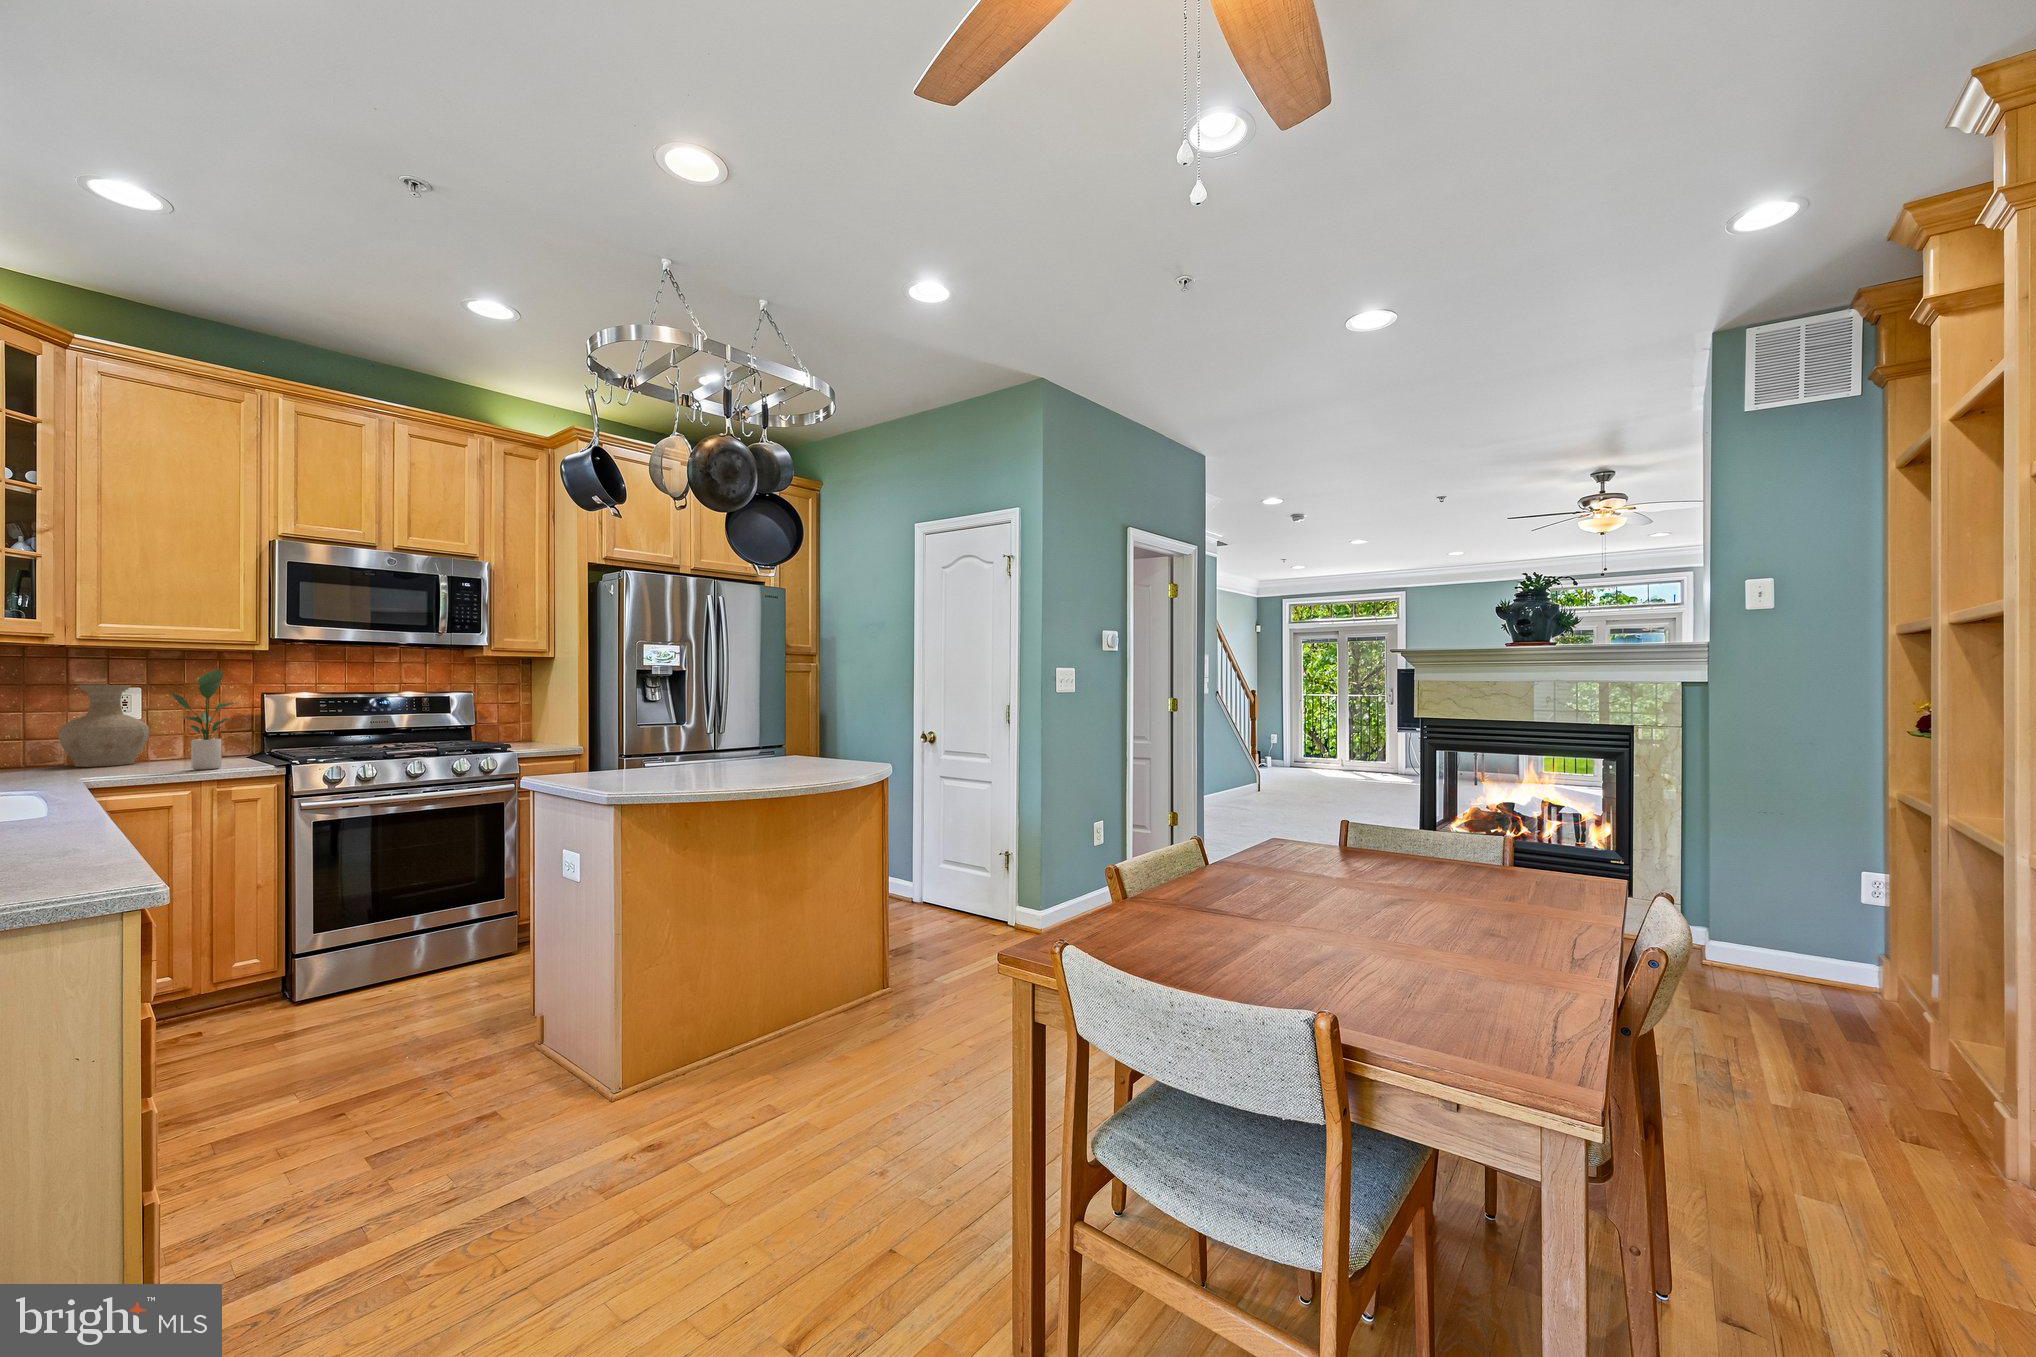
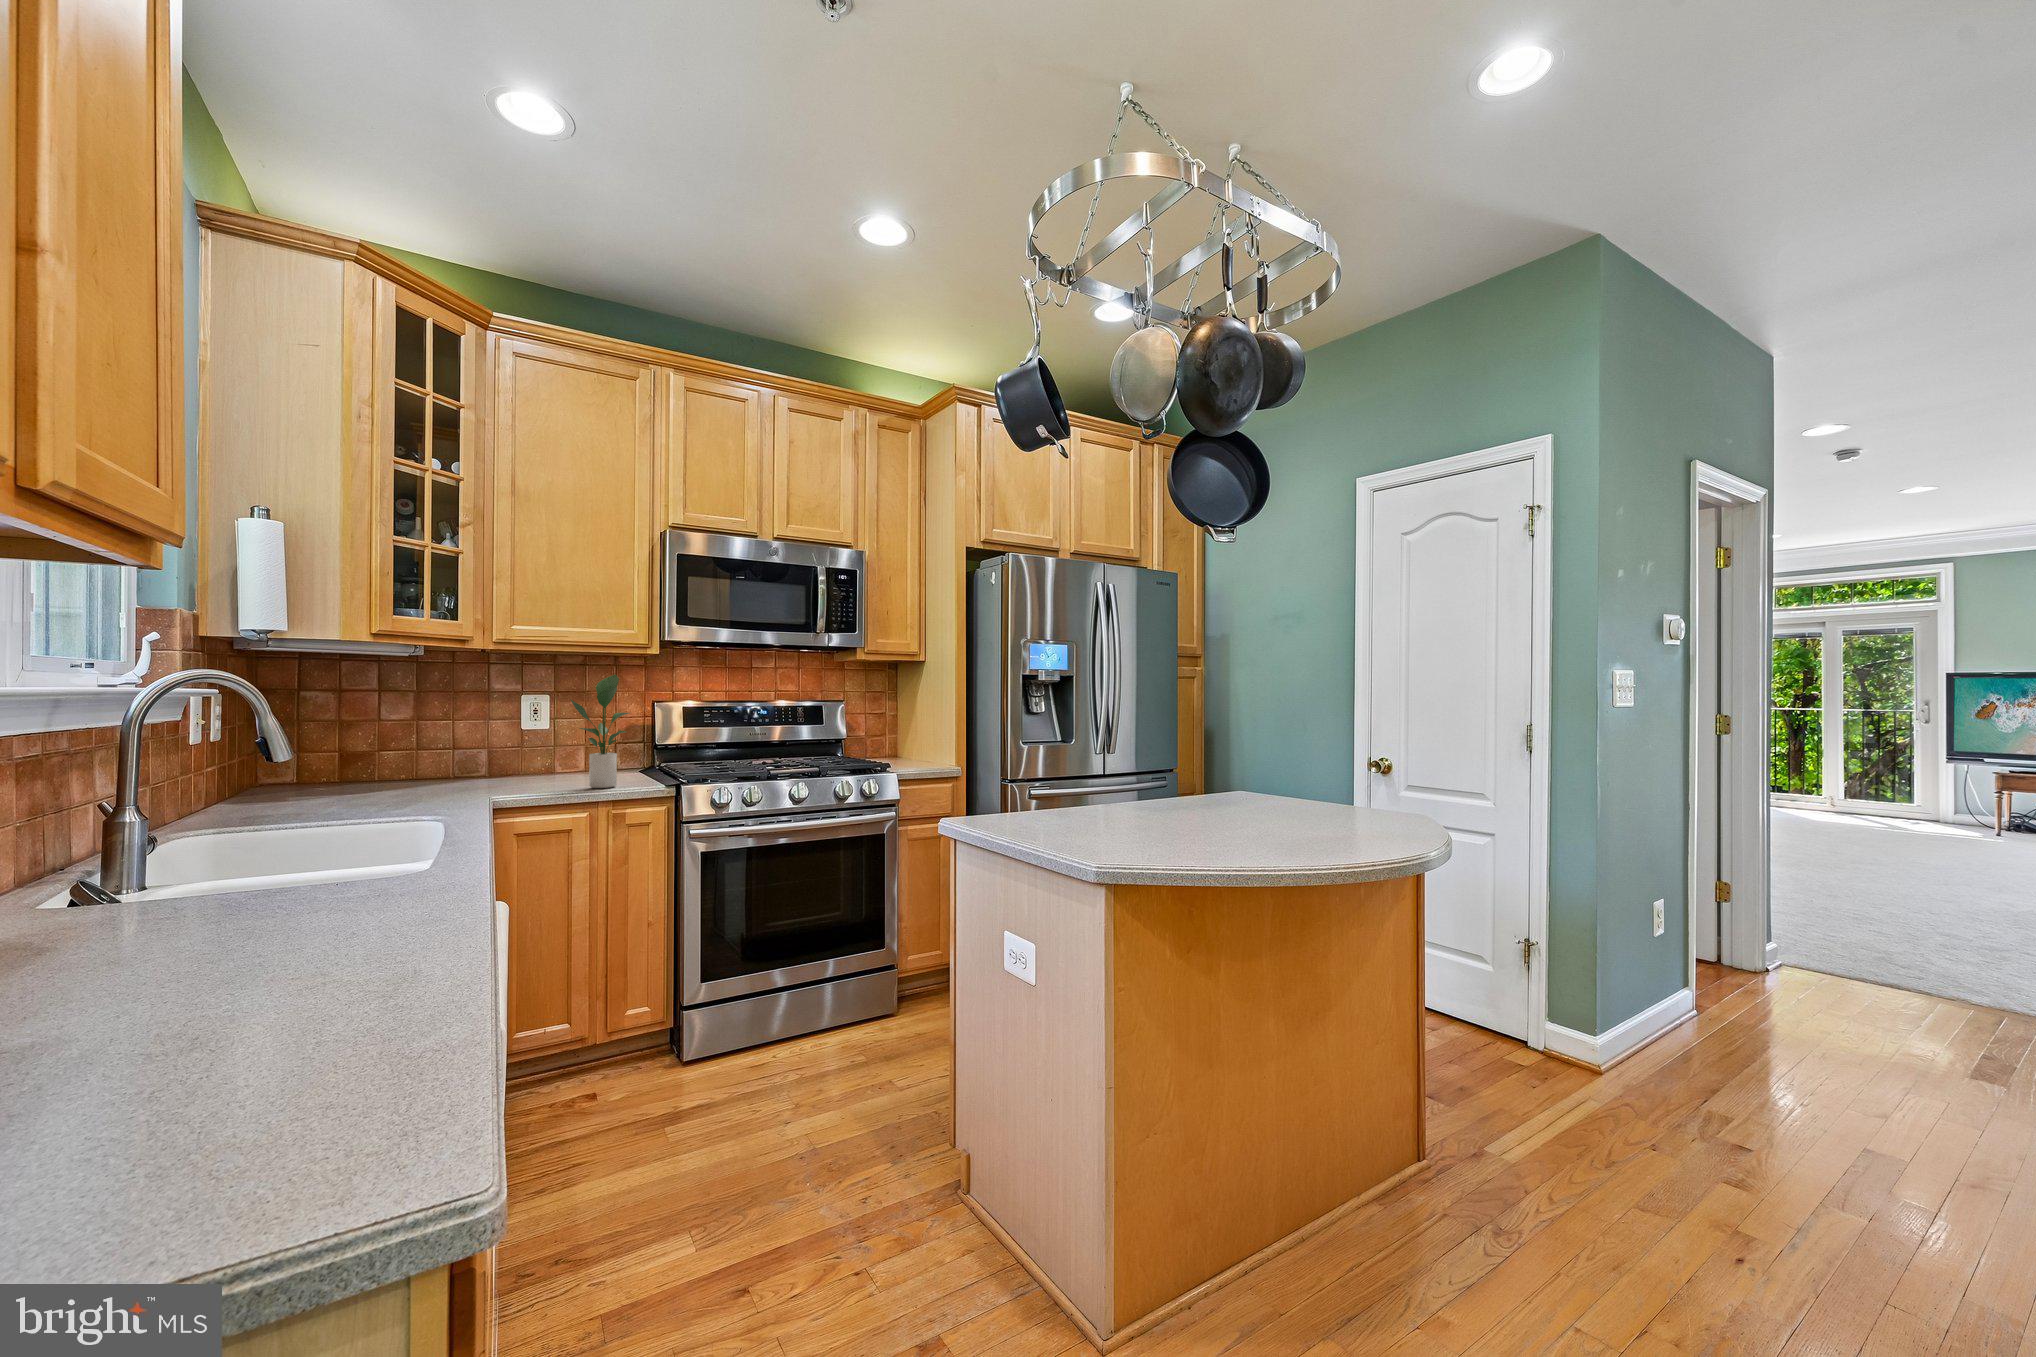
vase: present [59,684,149,767] -> none [478,691,554,778]

